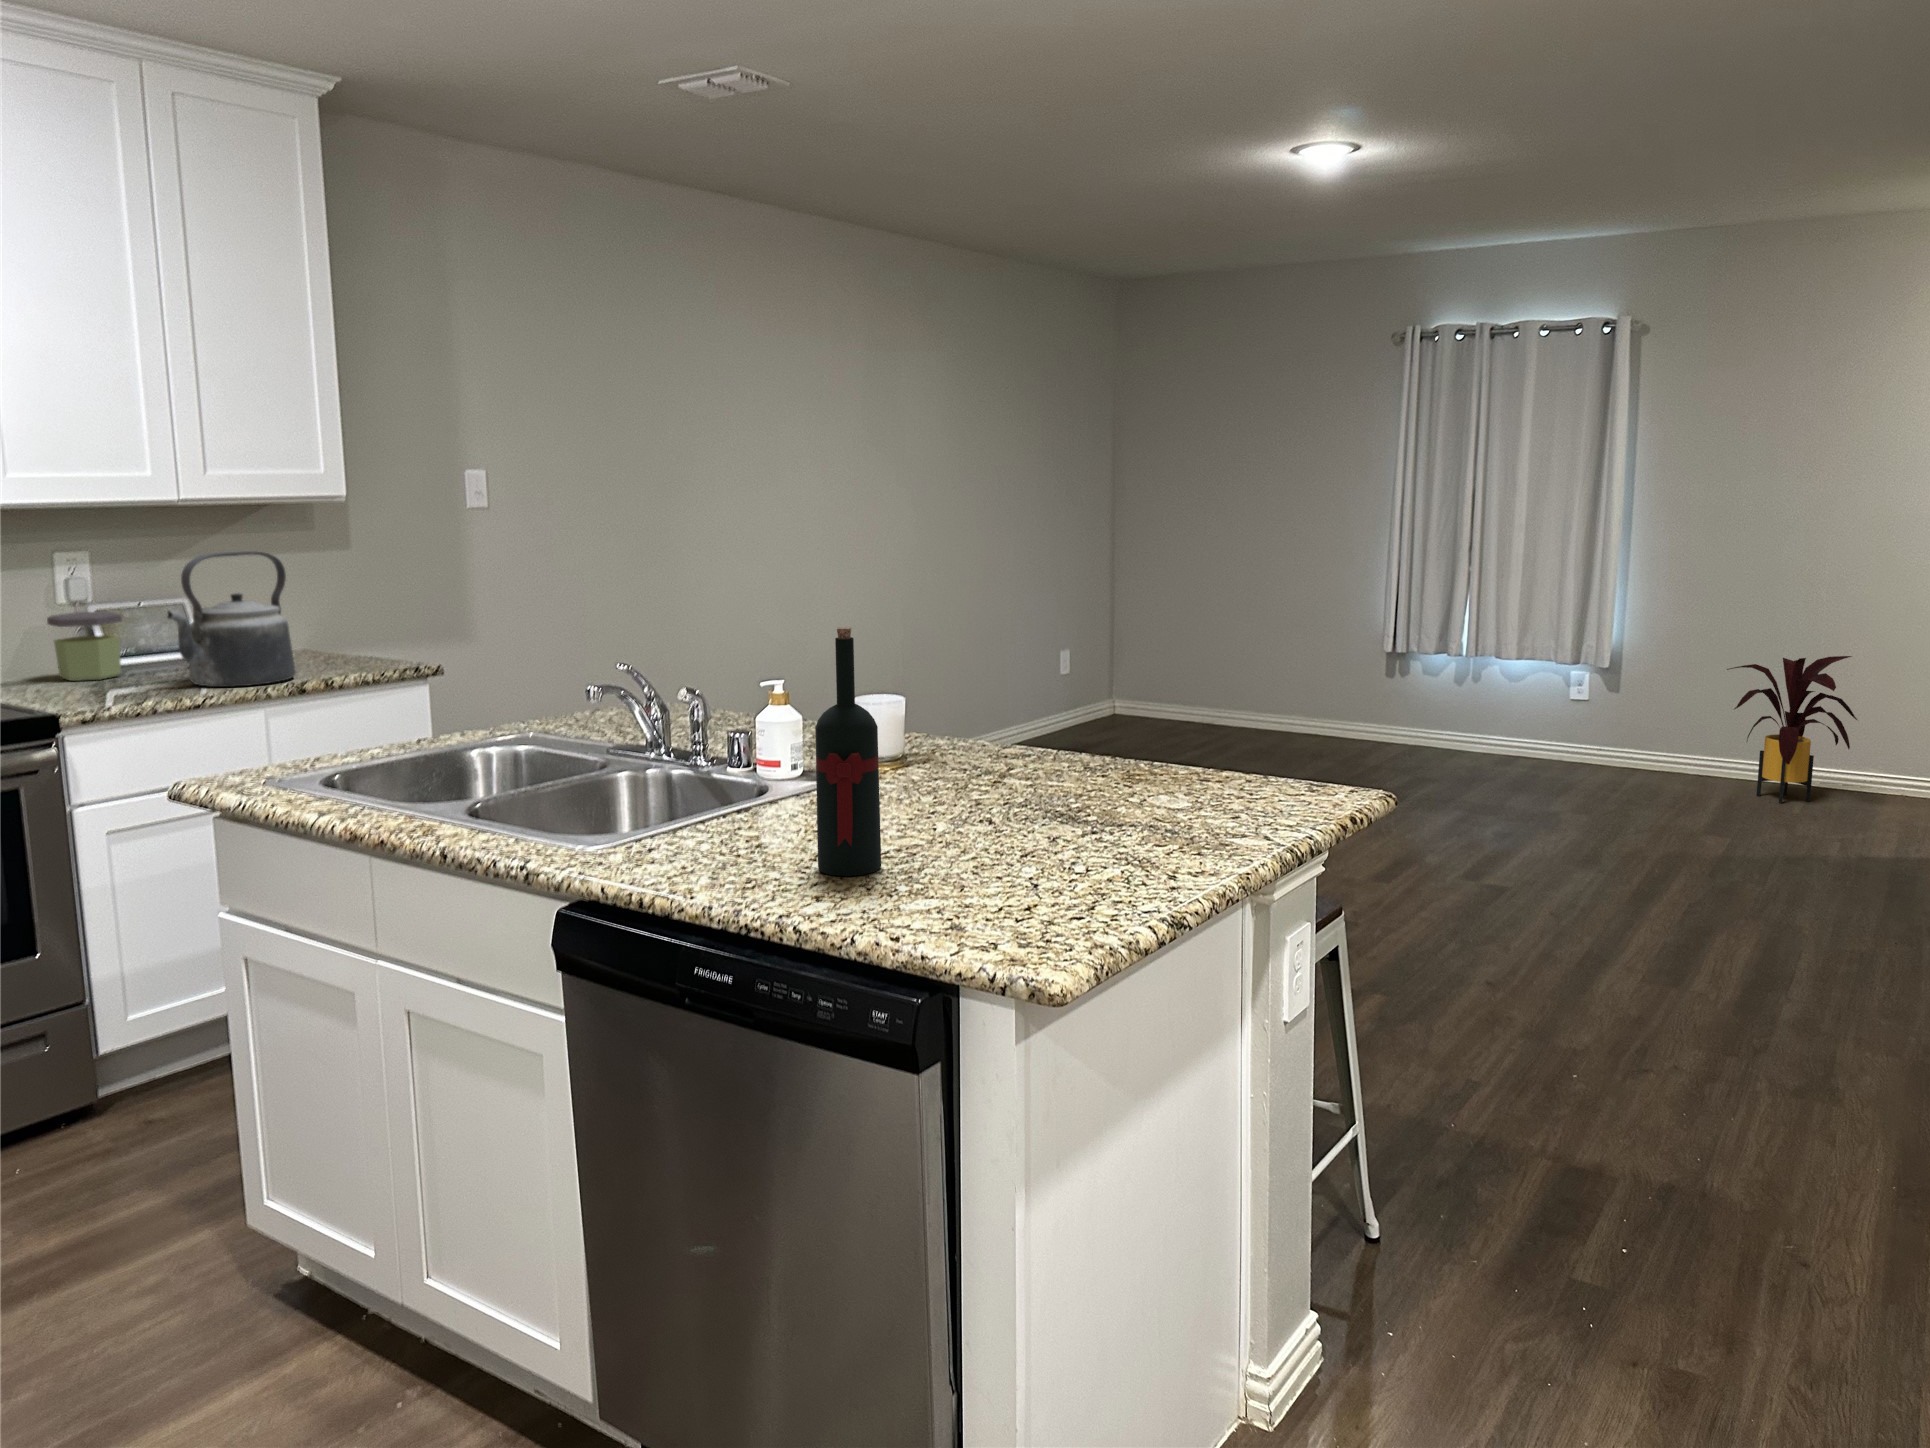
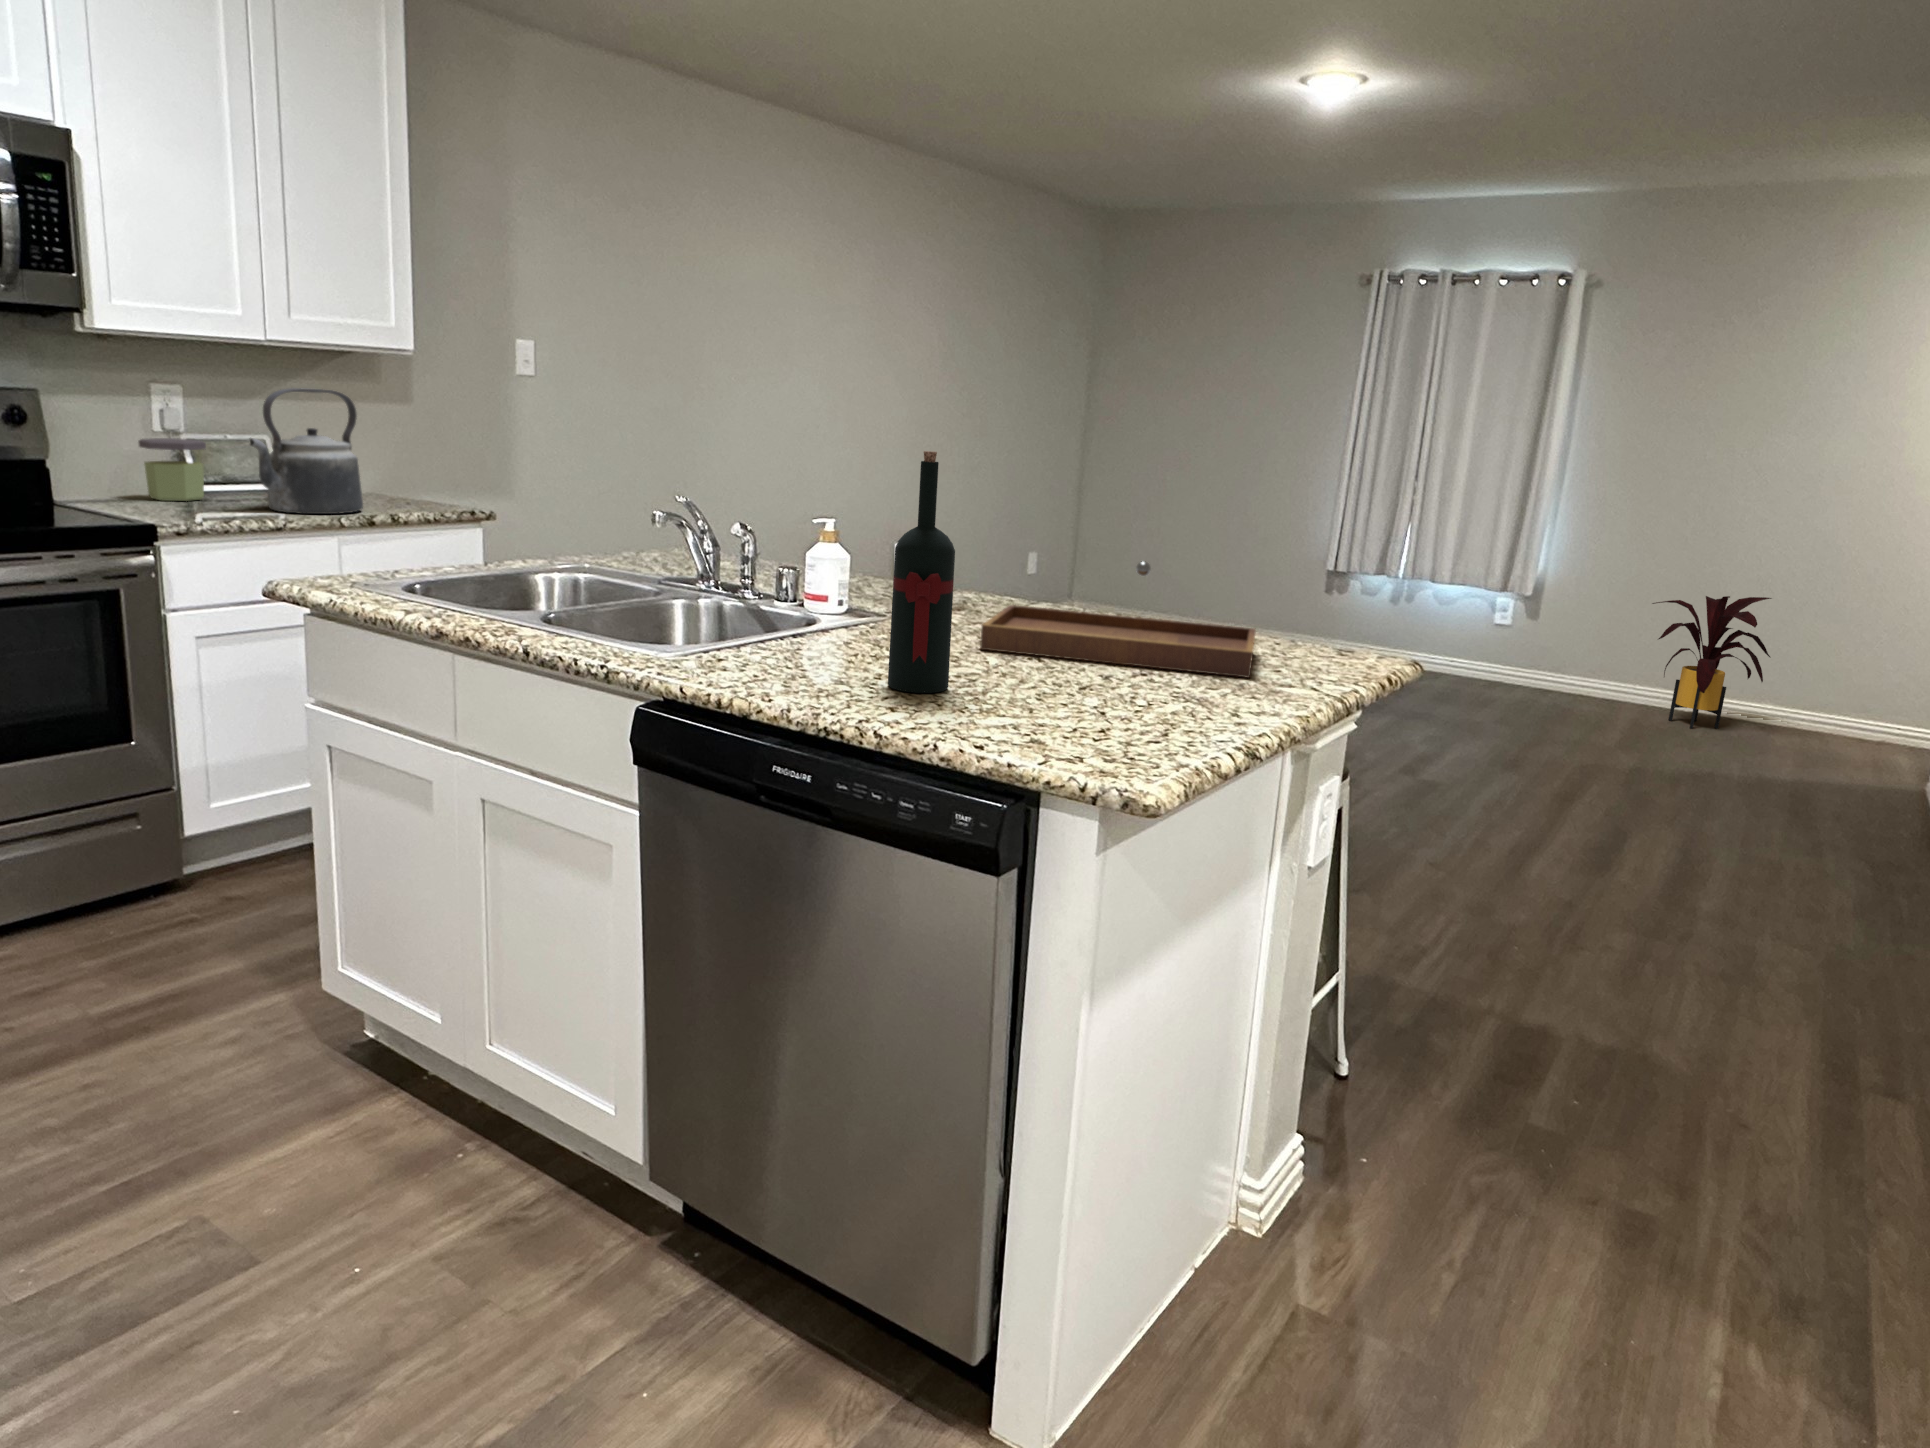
tray: none [929,708,1222,828] -> present [980,561,1256,678]

